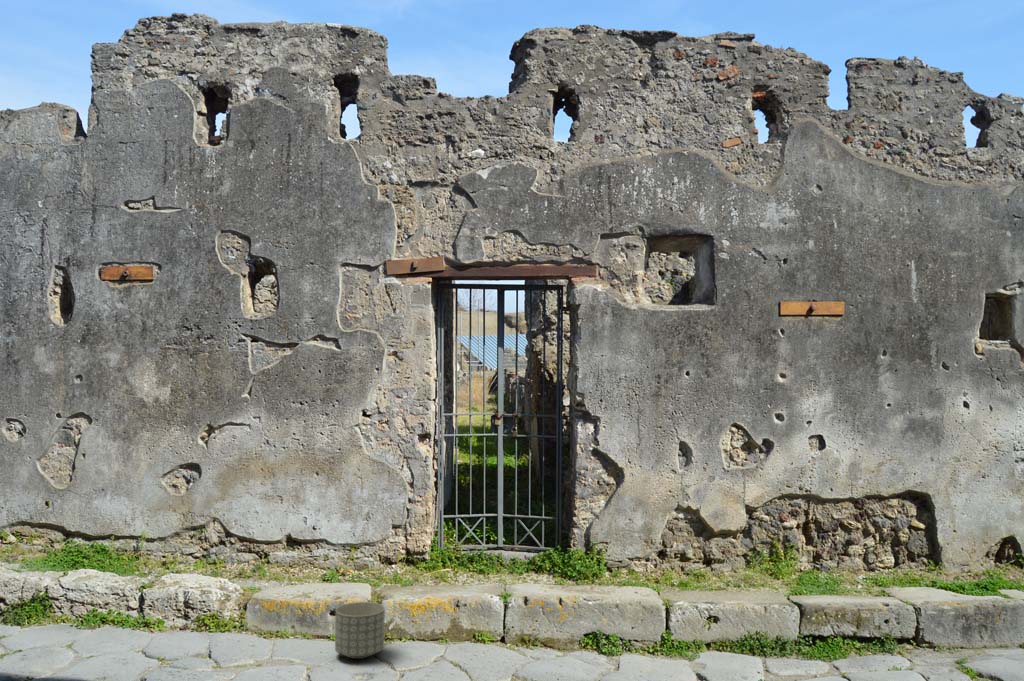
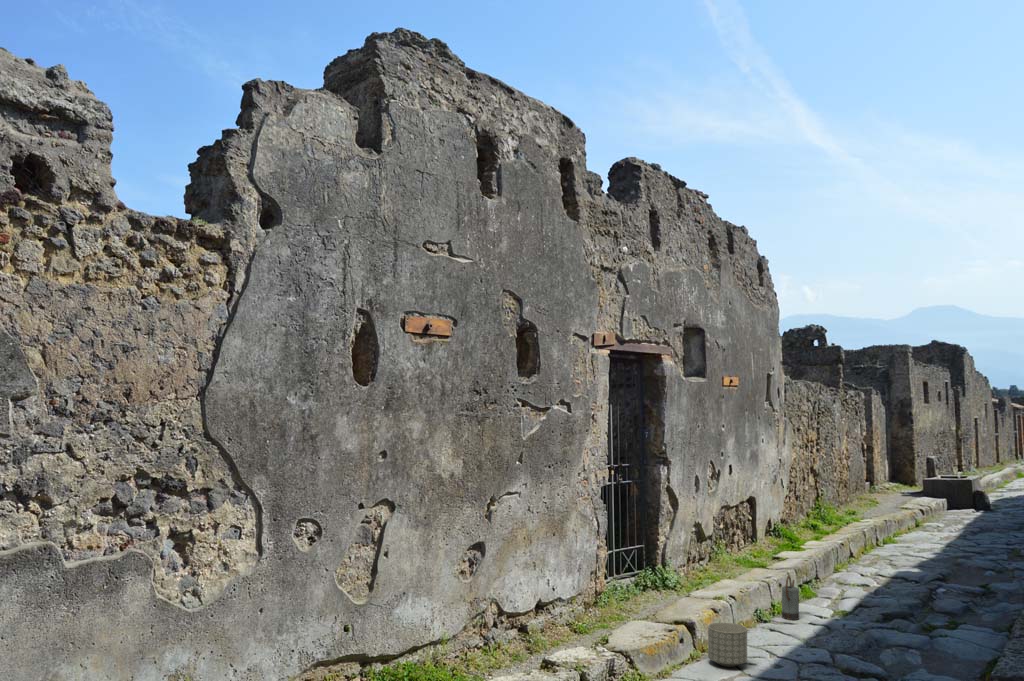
watering can: none [631,595,692,668] -> present [782,575,799,620]

